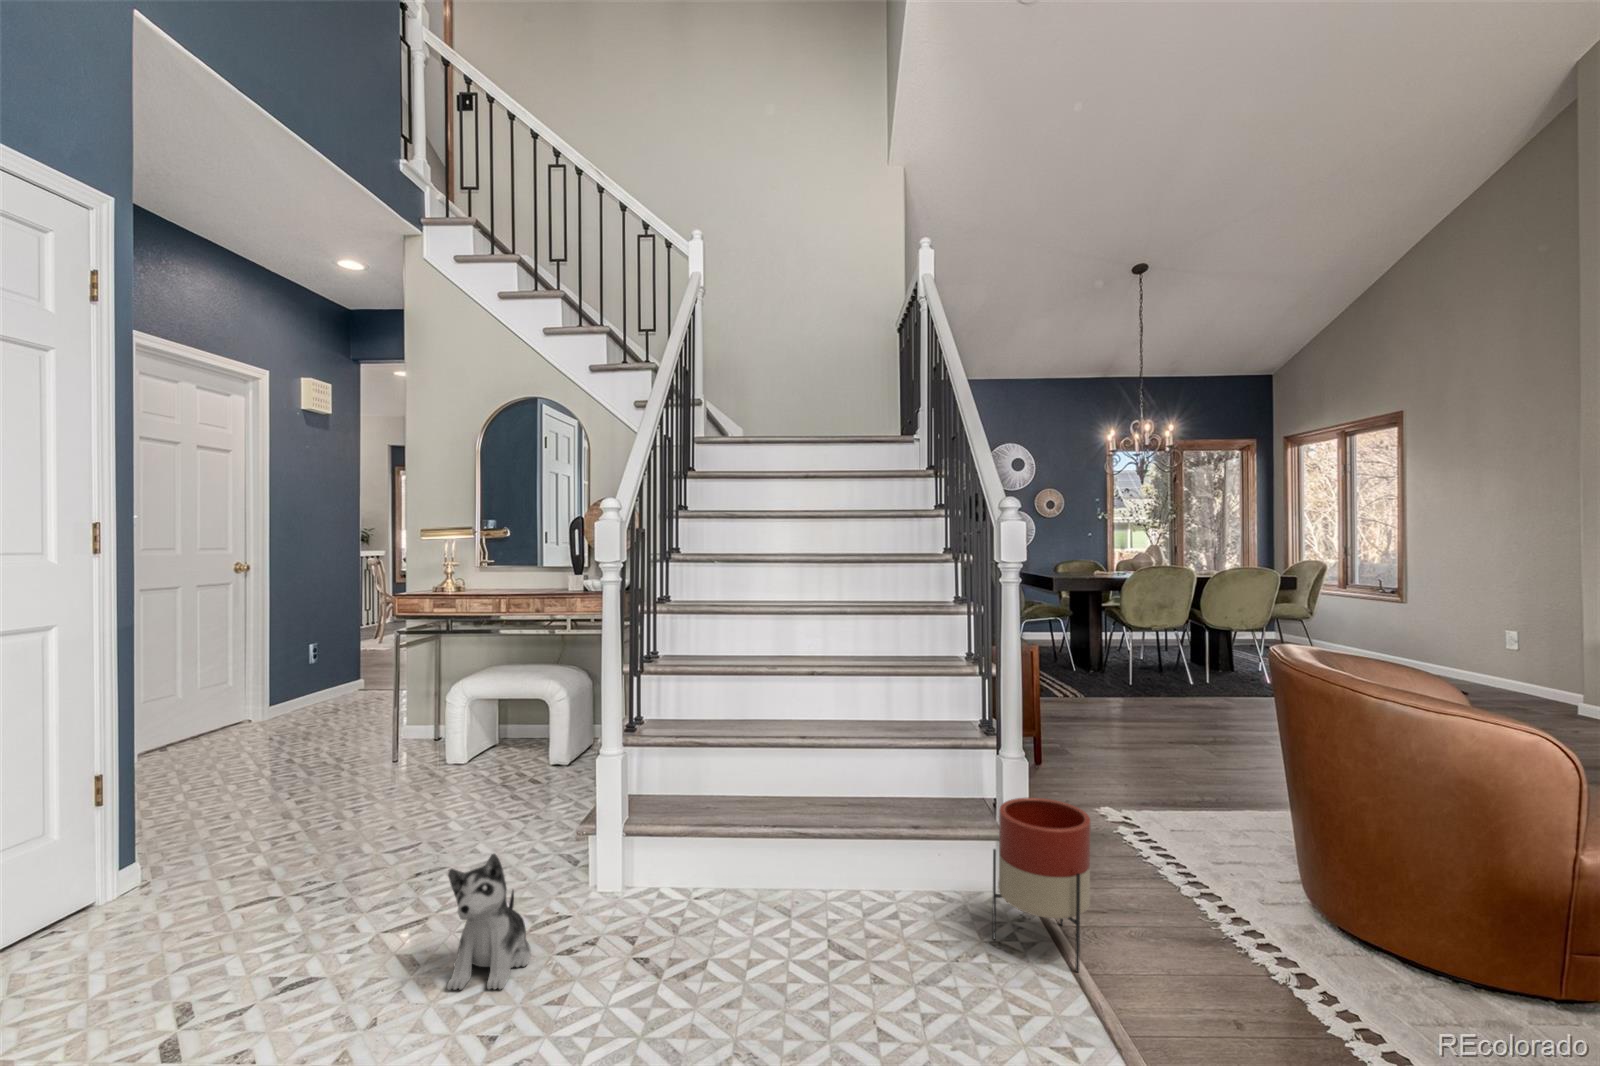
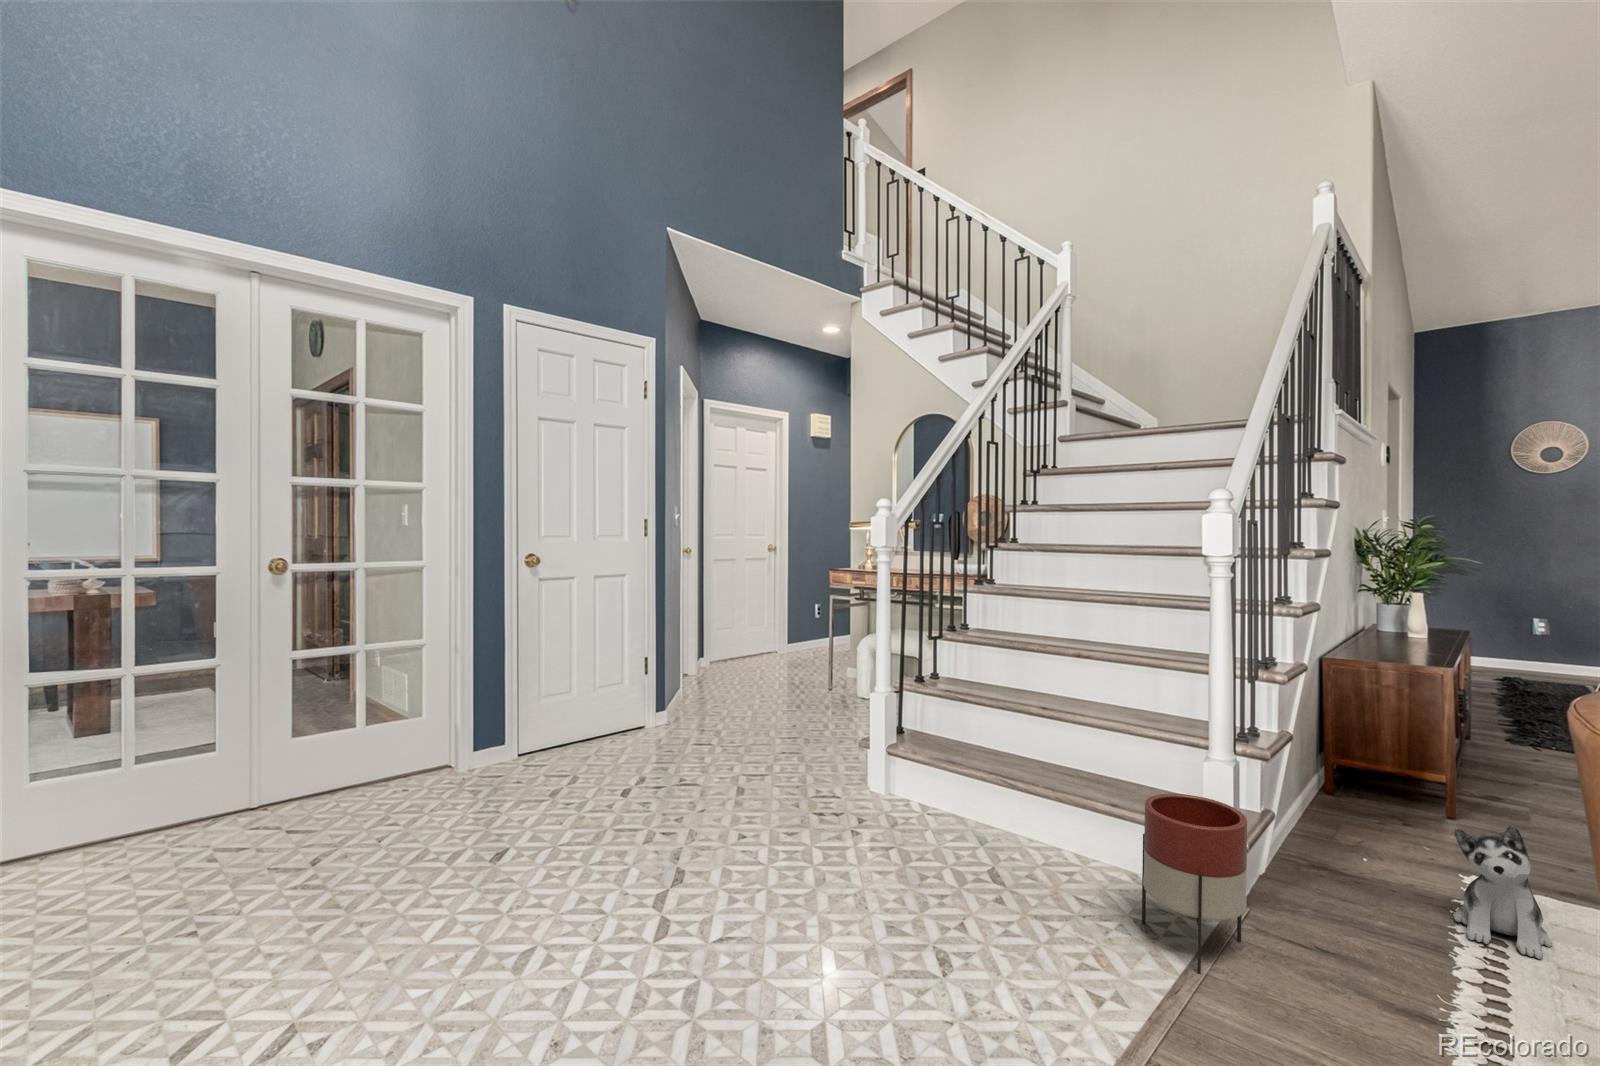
plush toy: present [447,854,531,990] -> present [1454,826,1553,959]

